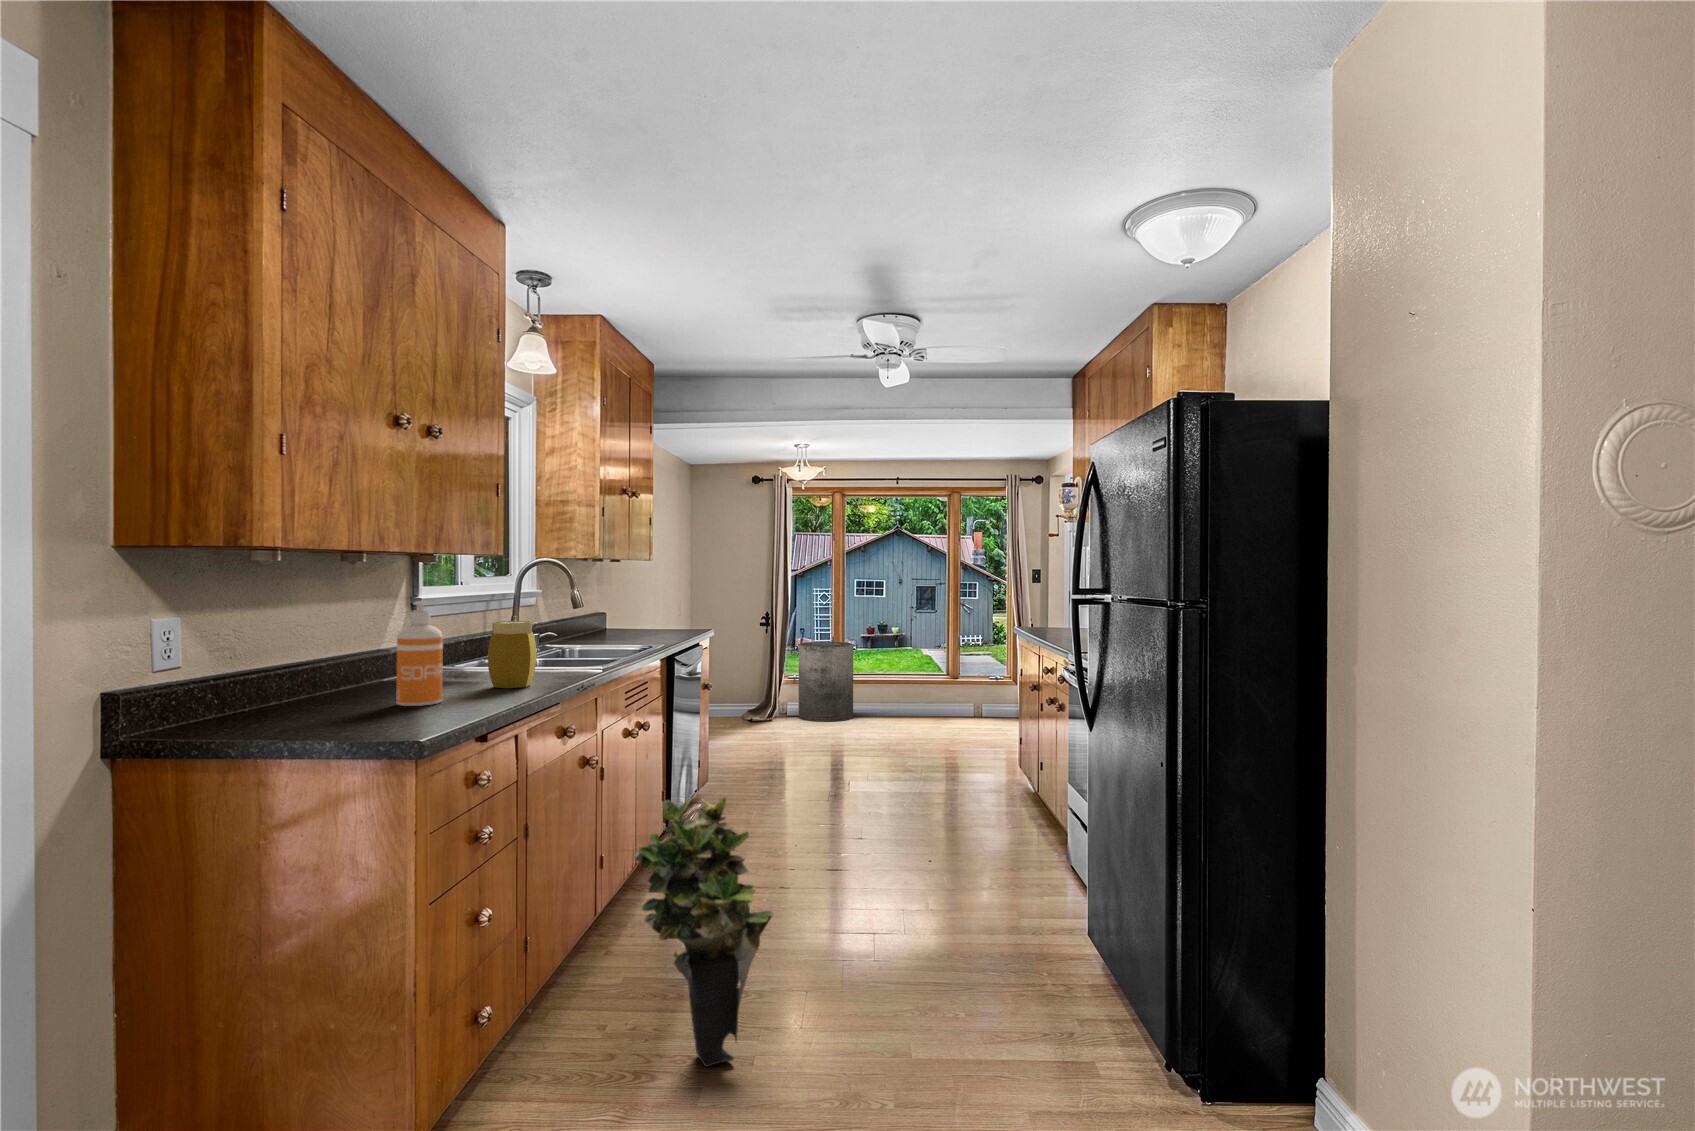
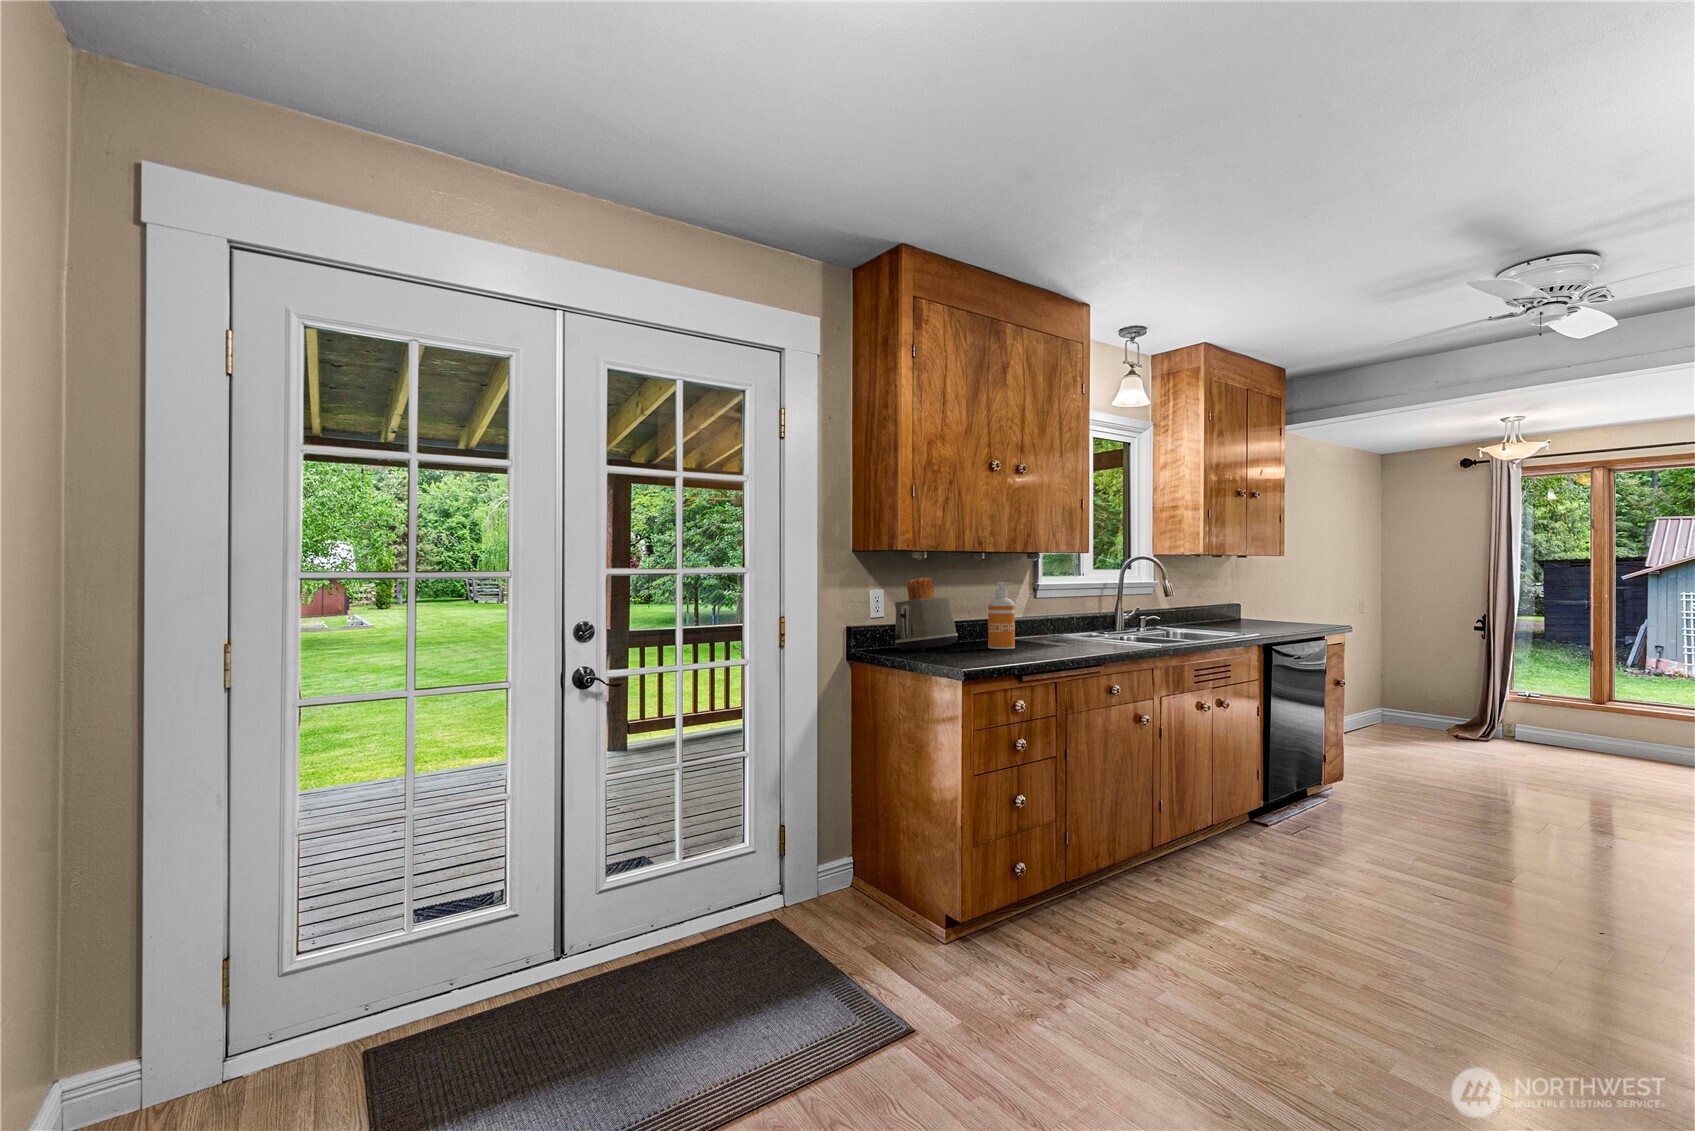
toaster: none [225,596,339,726] -> present [895,578,958,651]
jar: present [488,621,536,688] -> none [1056,599,1091,646]
trash can: present [798,642,853,722] -> none [1526,651,1612,749]
potted plant: present [633,797,773,1067] -> none [1135,739,1246,942]

